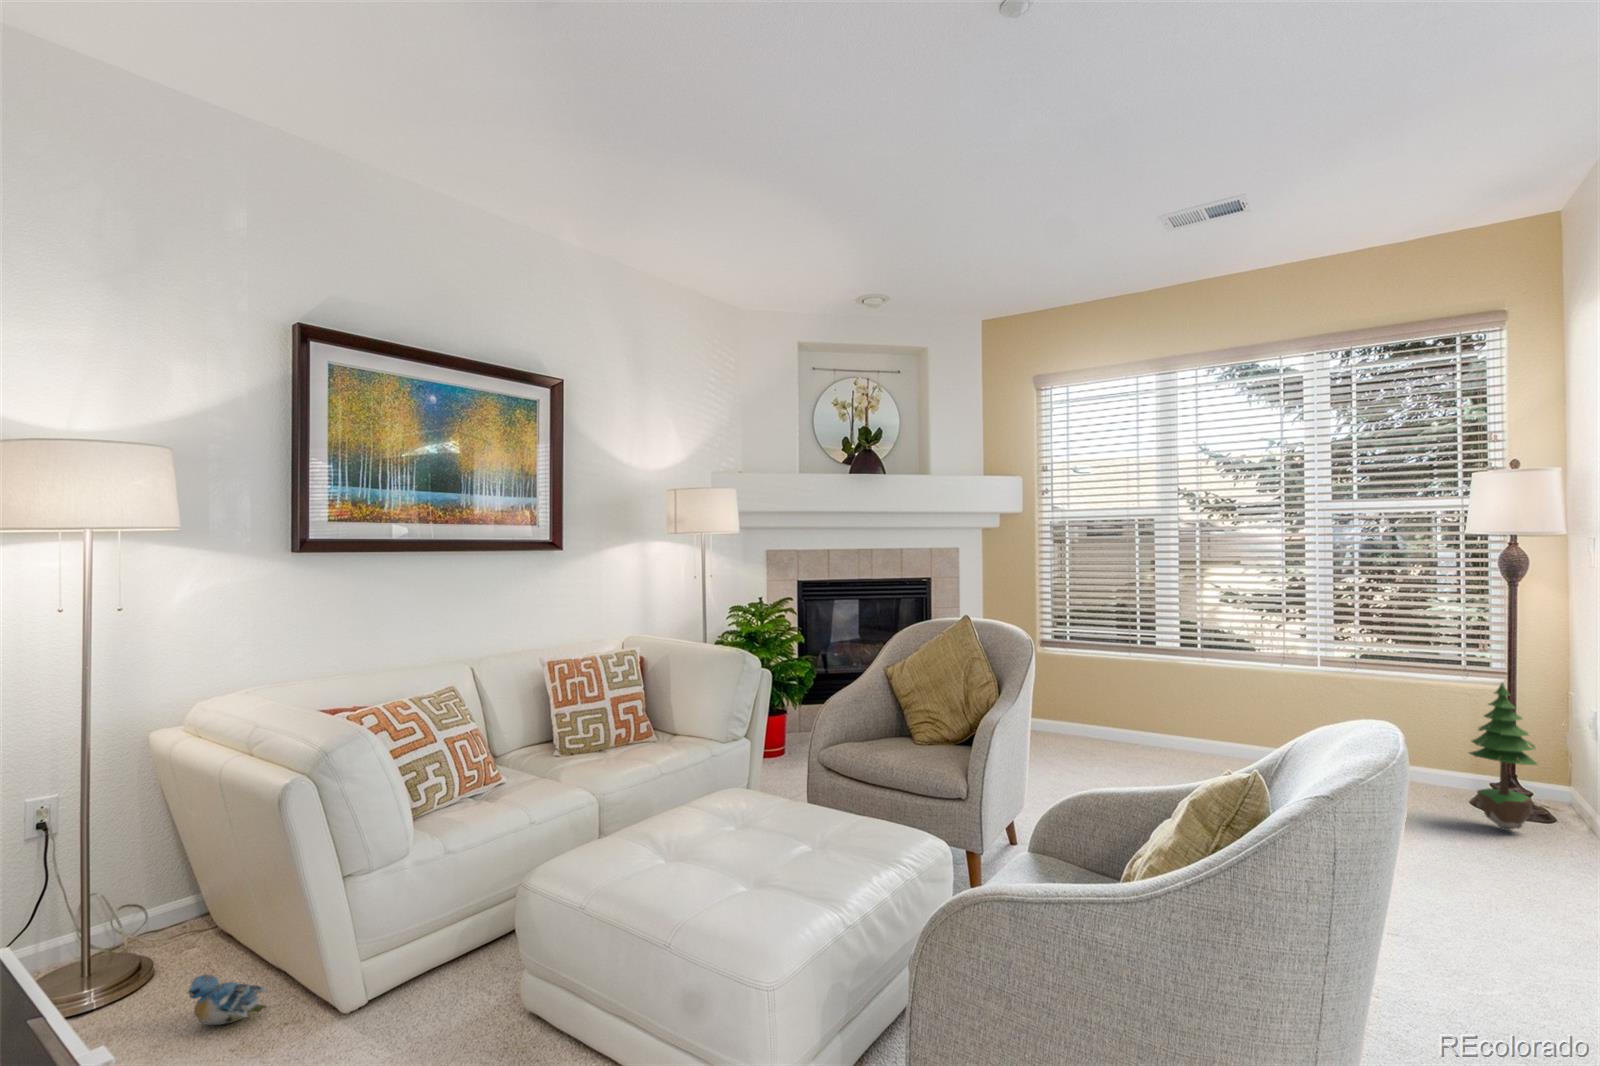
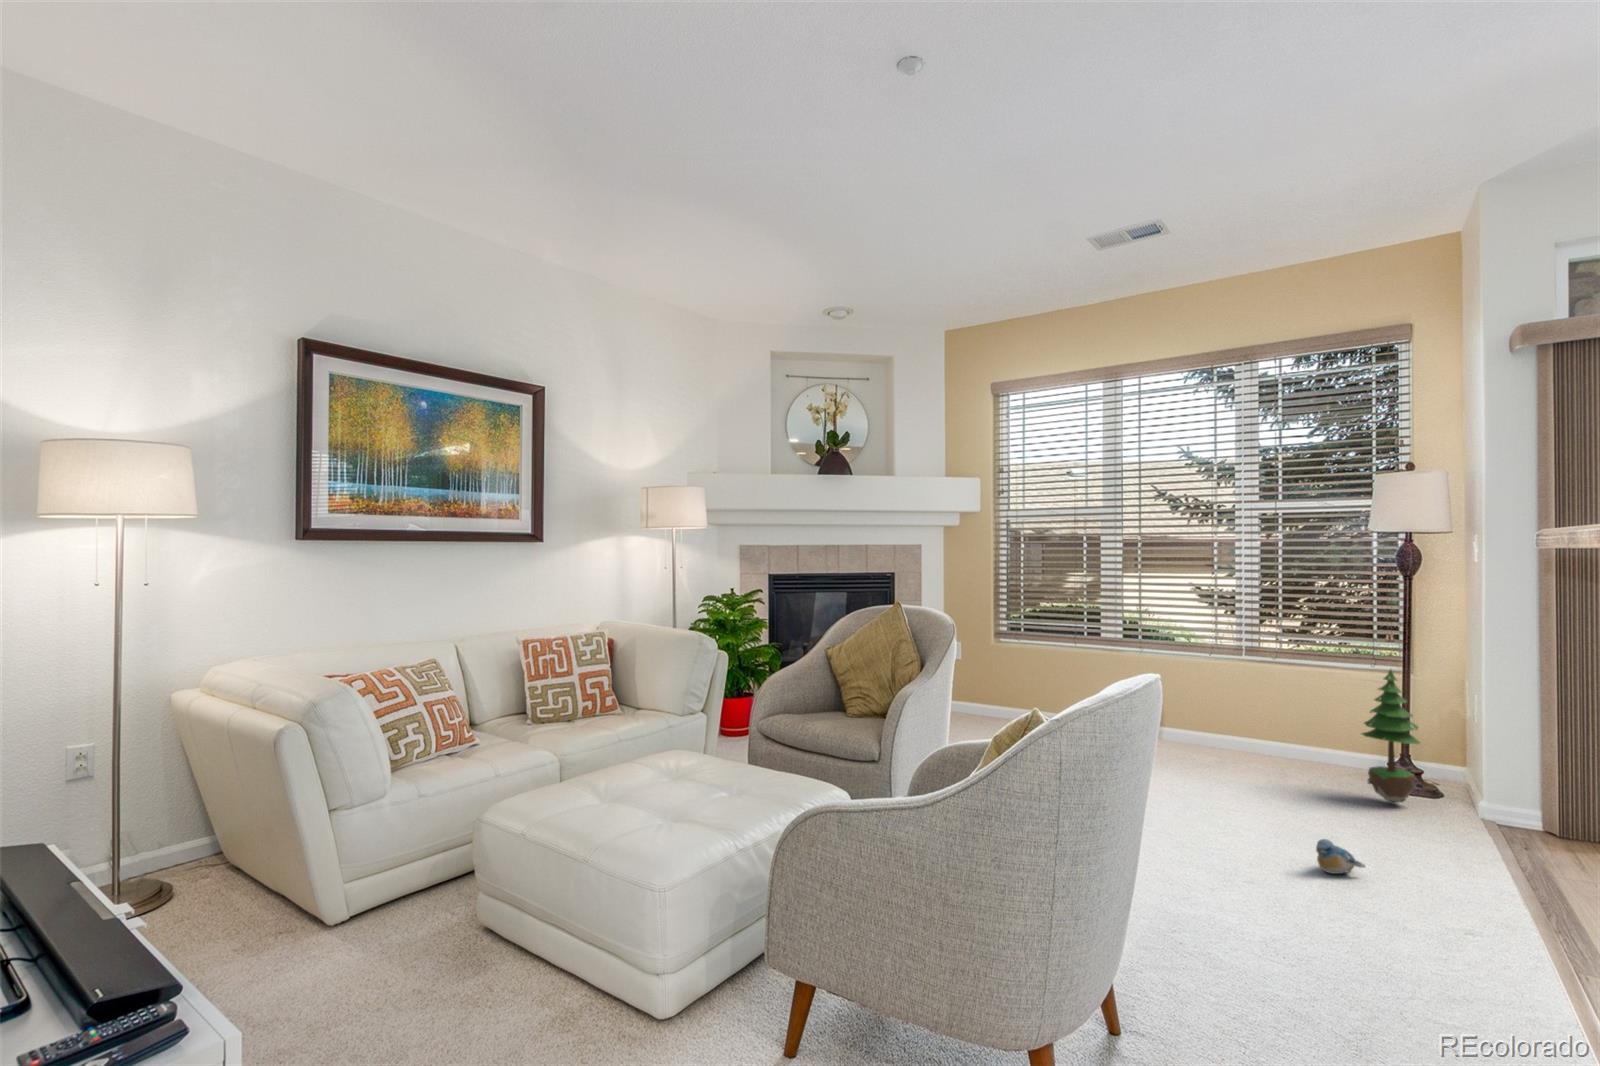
plush toy: present [188,974,267,1025] -> present [1316,839,1365,874]

